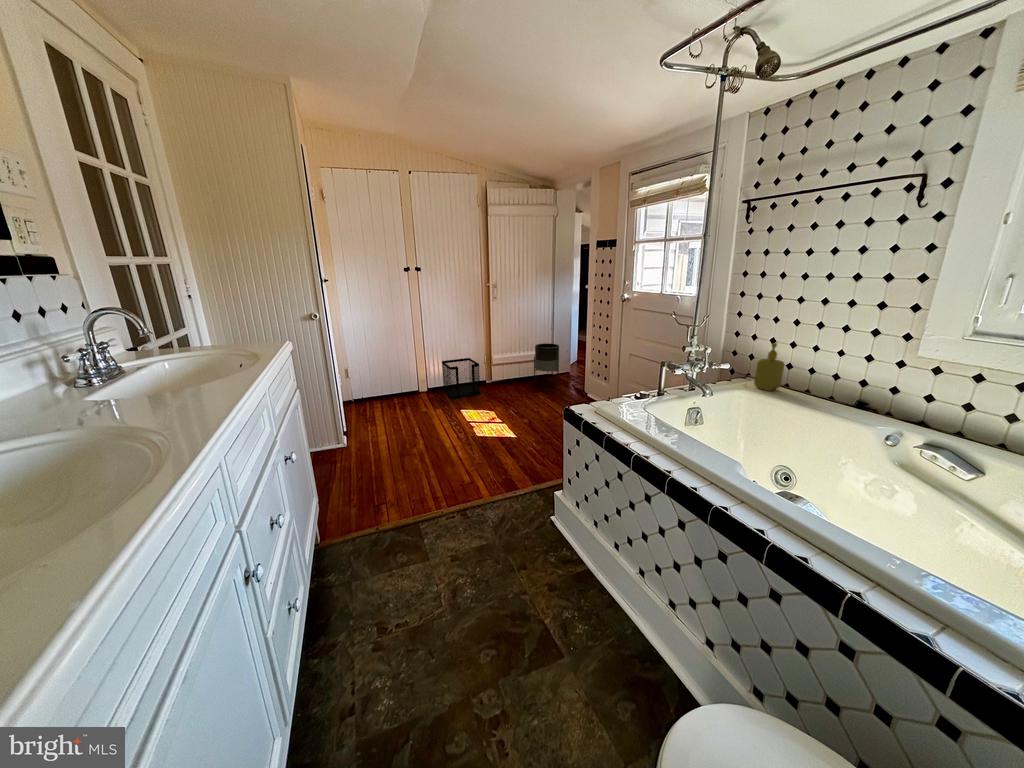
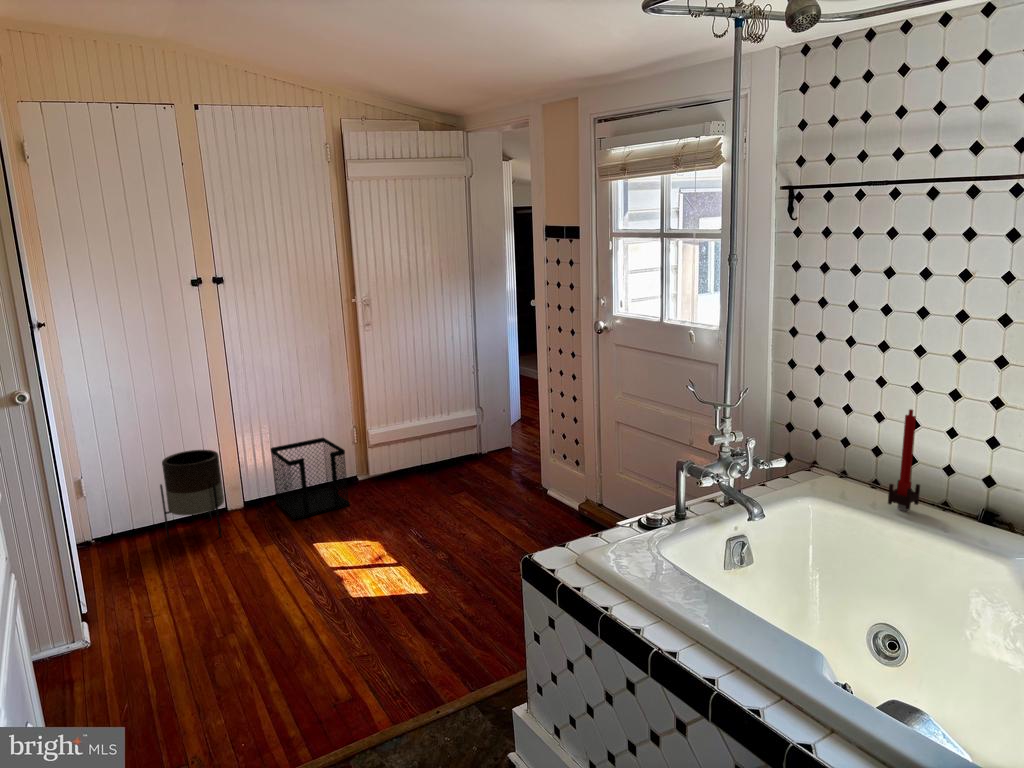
candle: none [794,335,820,399] -> present [888,409,920,511]
planter: present [534,343,559,383] -> present [160,450,224,539]
soap dispenser: present [754,343,784,391] -> none [826,419,869,497]

